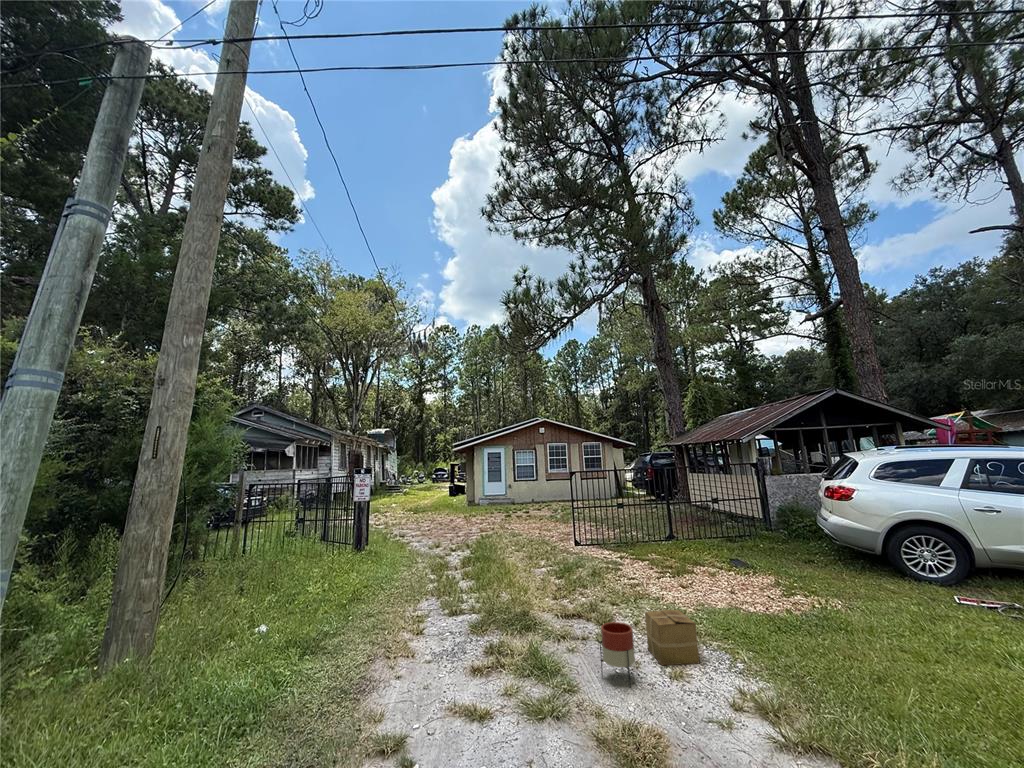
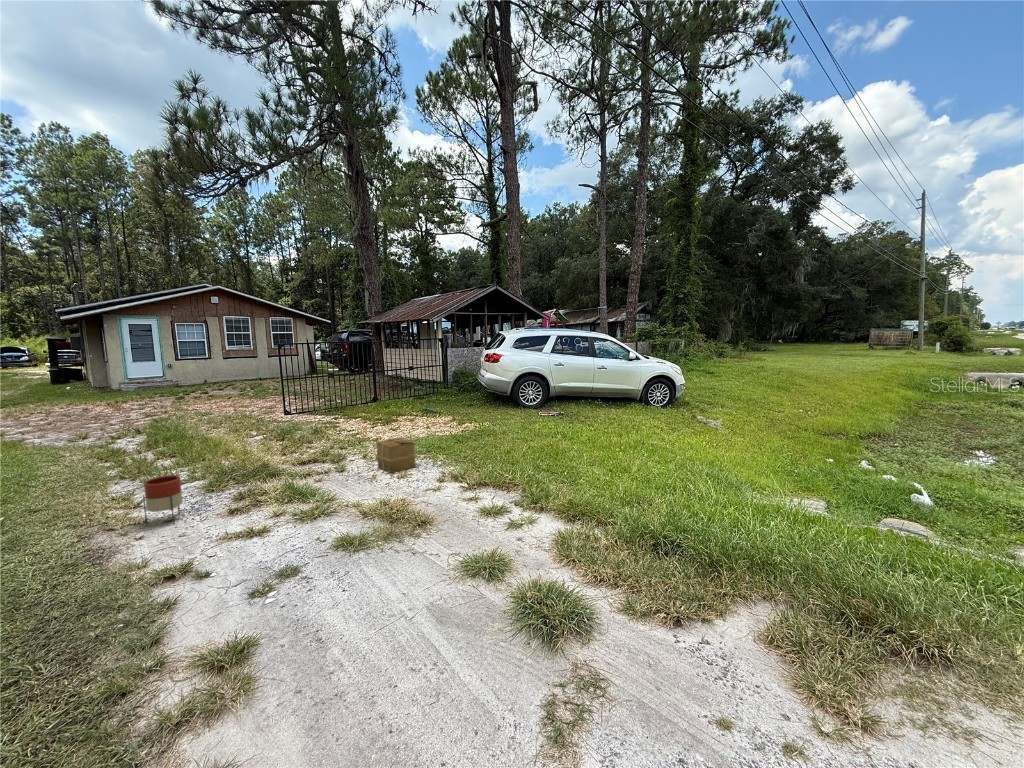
planter: present [600,622,635,687] -> present [143,475,183,524]

